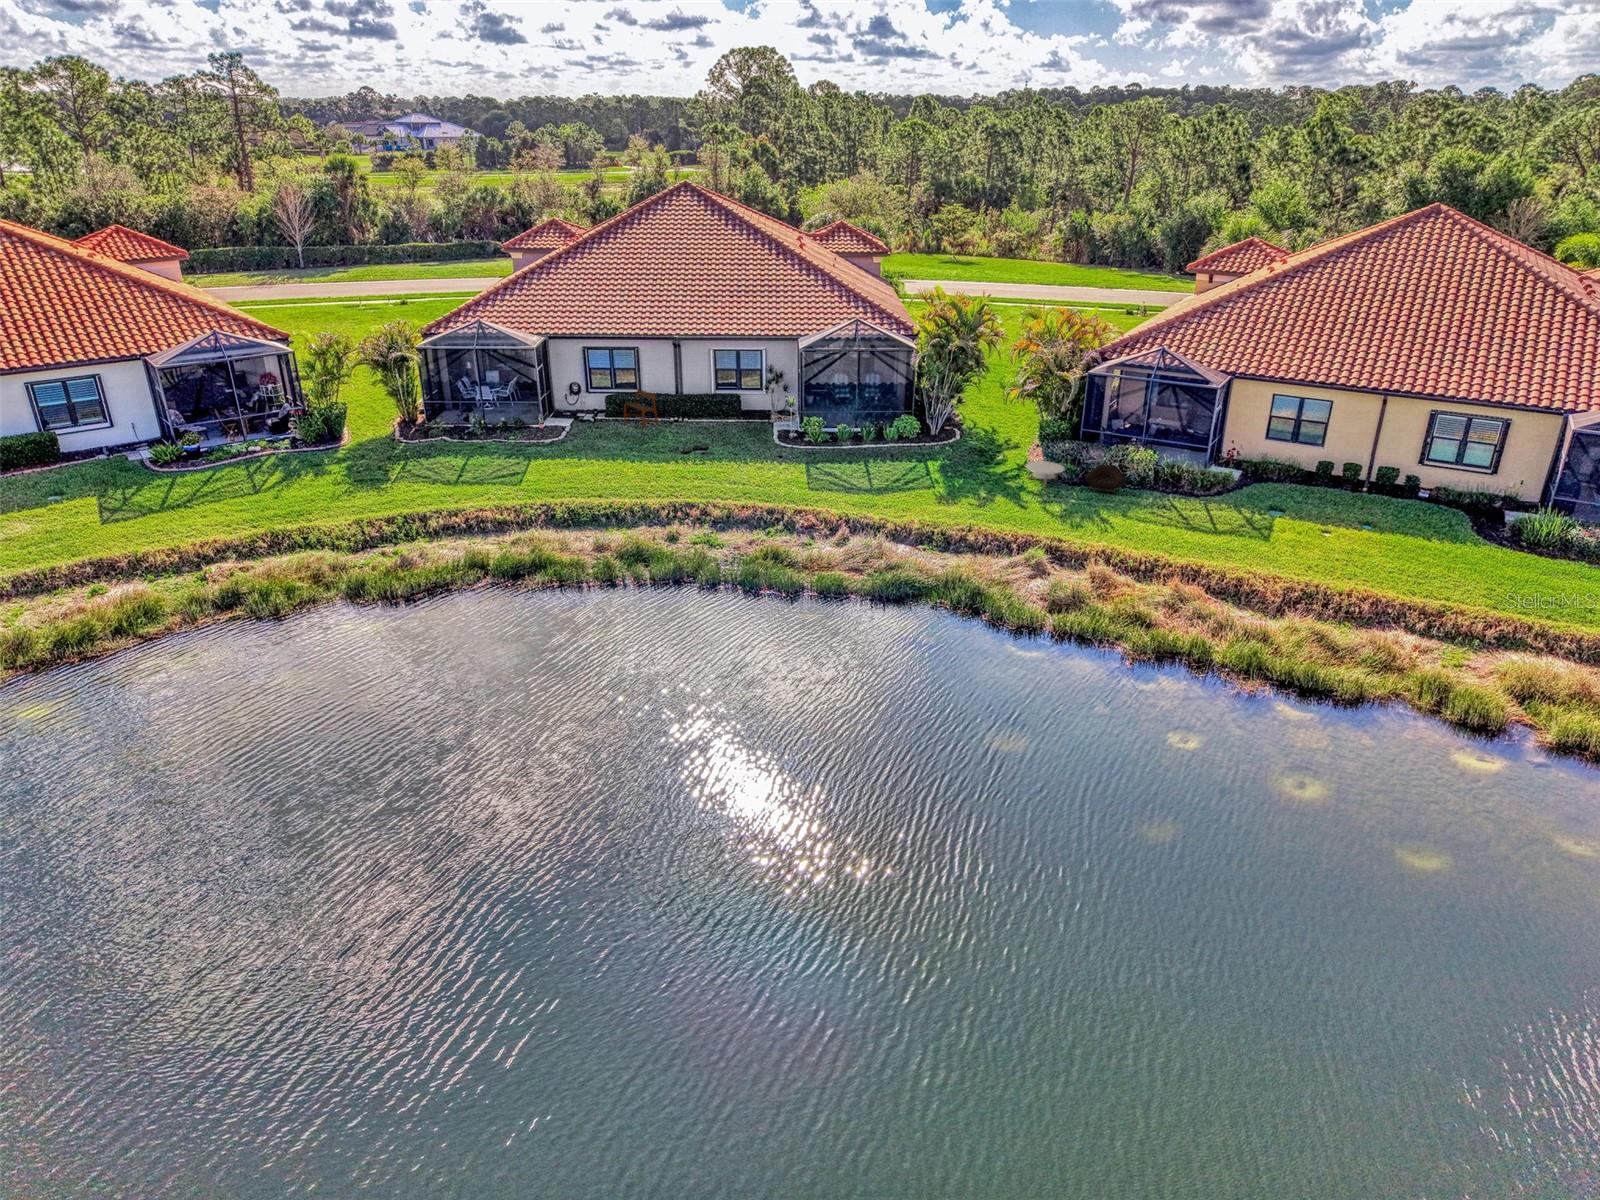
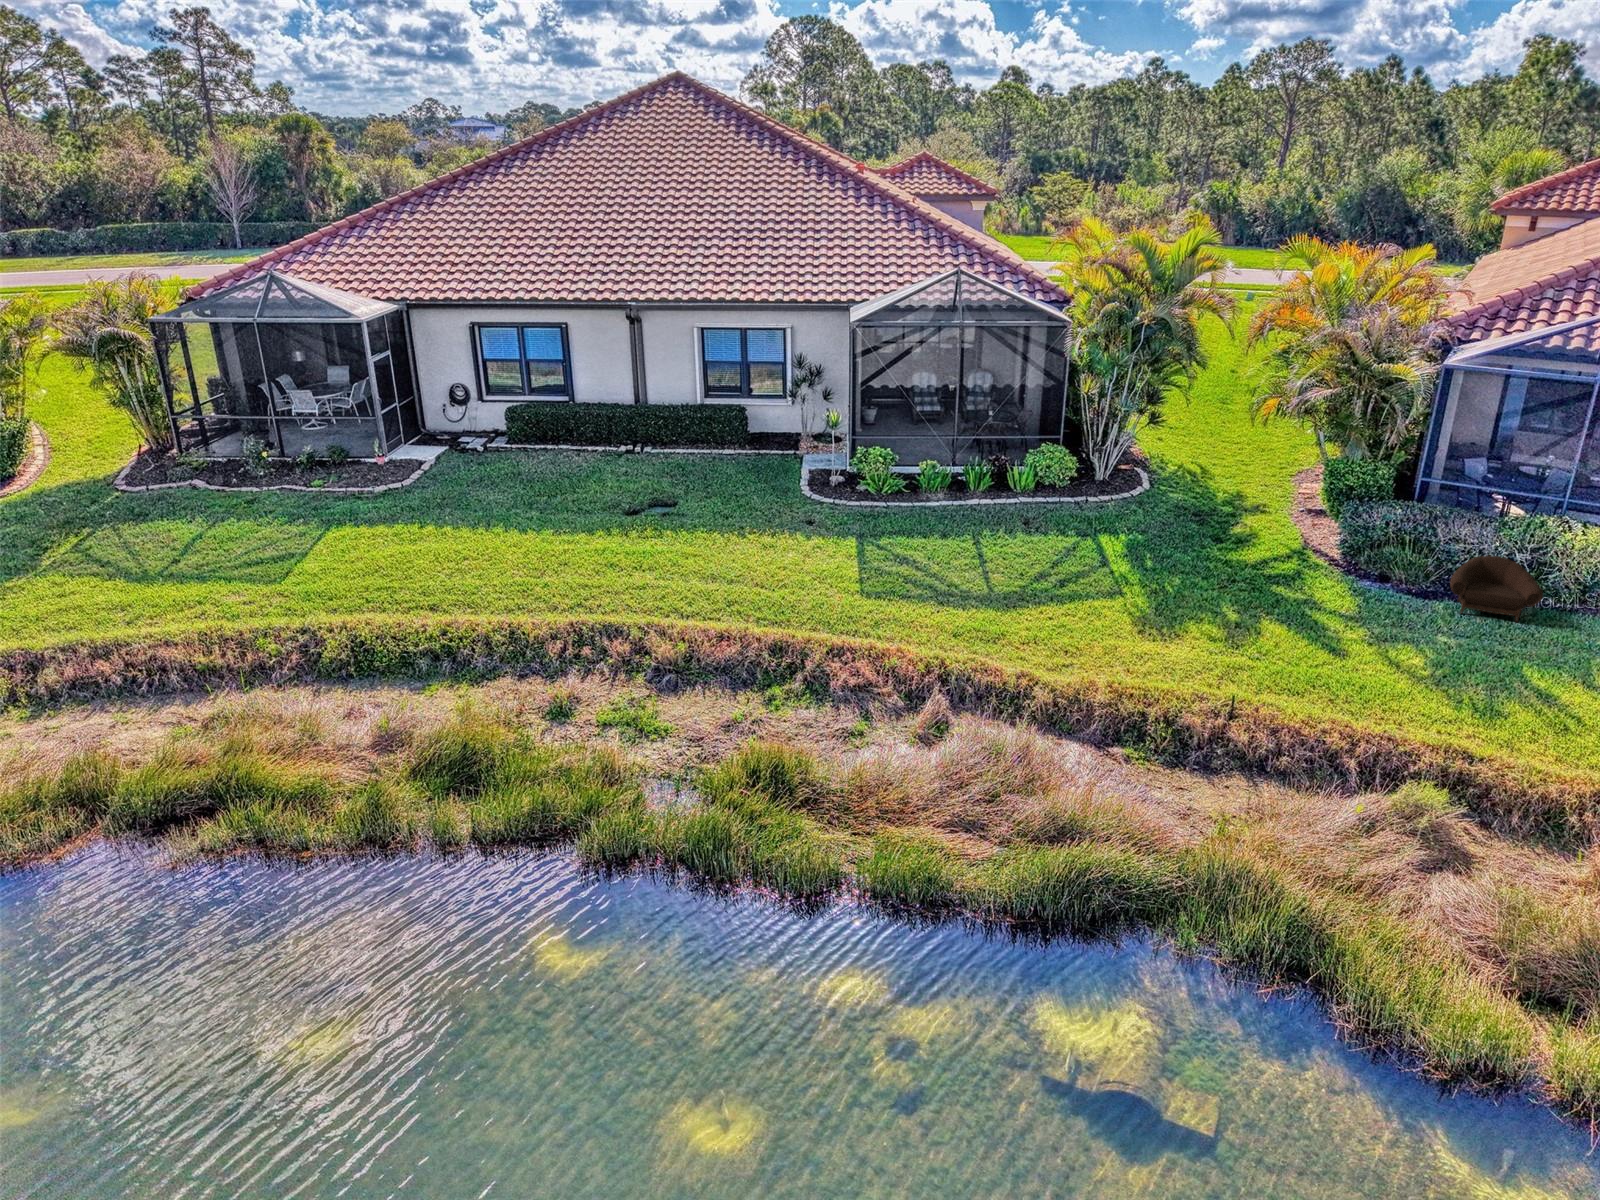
bench: present [624,389,658,427] -> none [539,396,598,467]
round table: present [1026,461,1065,488] -> none [1310,543,1398,602]

